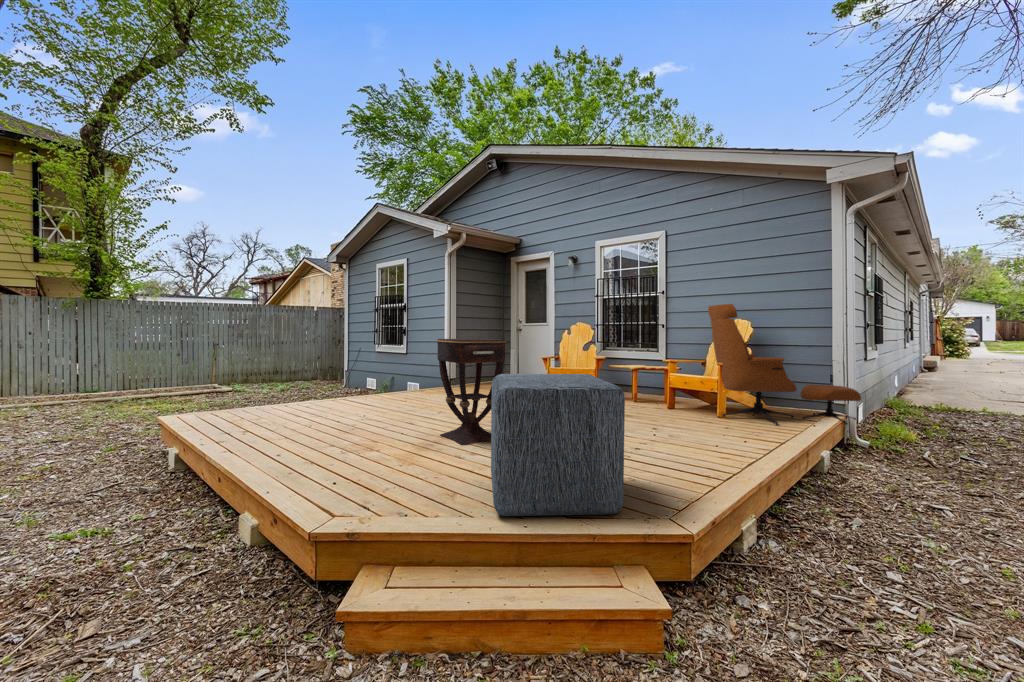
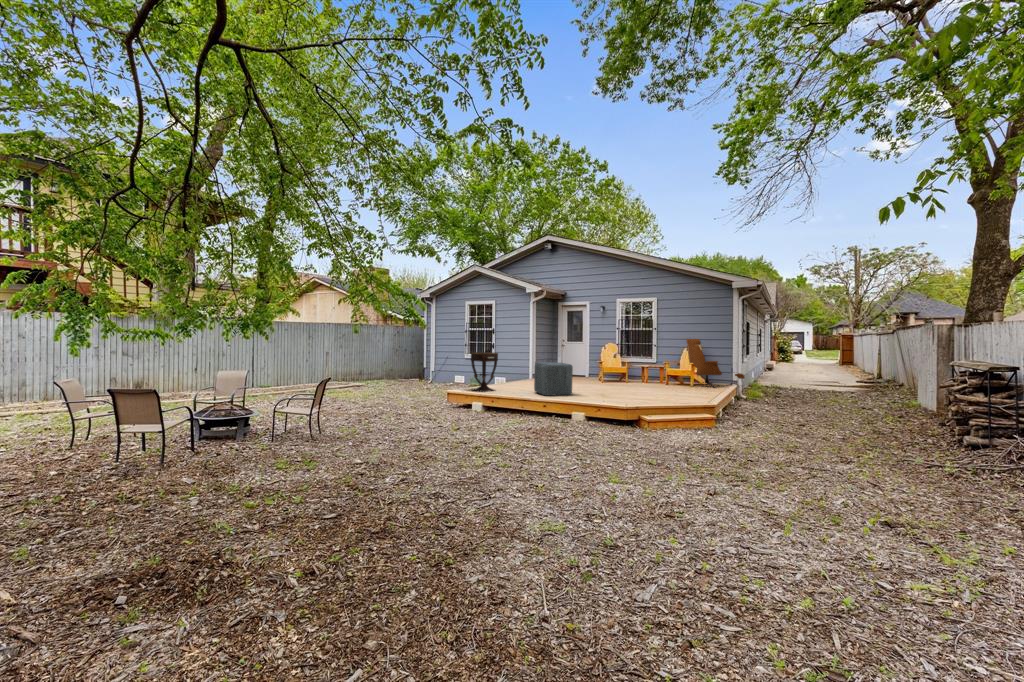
side table: present [437,339,506,445] -> present [471,352,498,392]
ottoman: present [491,374,625,516] -> present [534,363,573,396]

